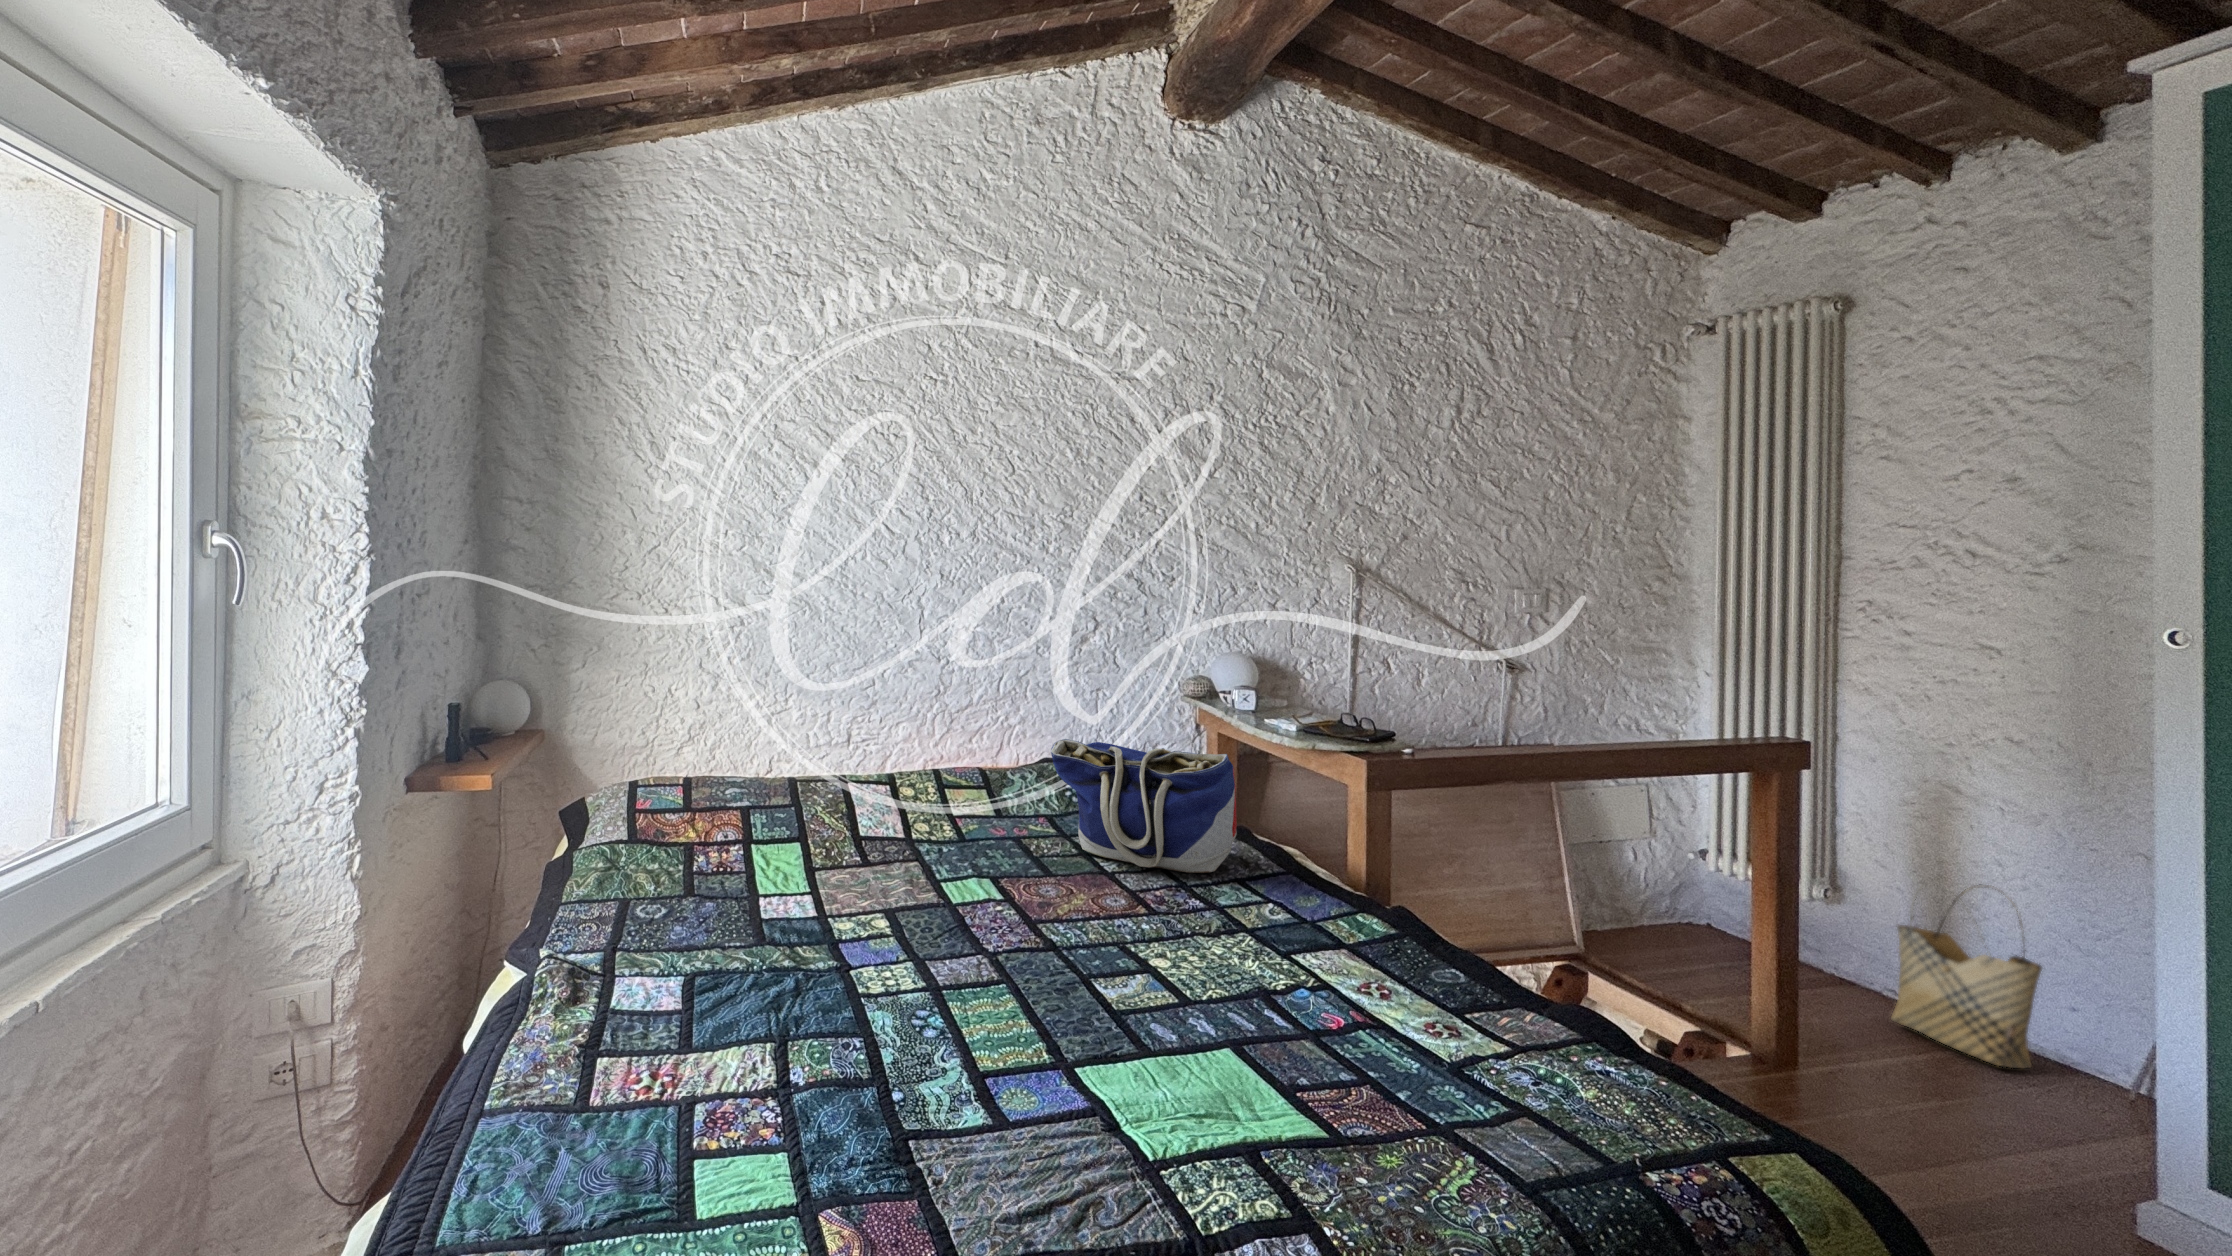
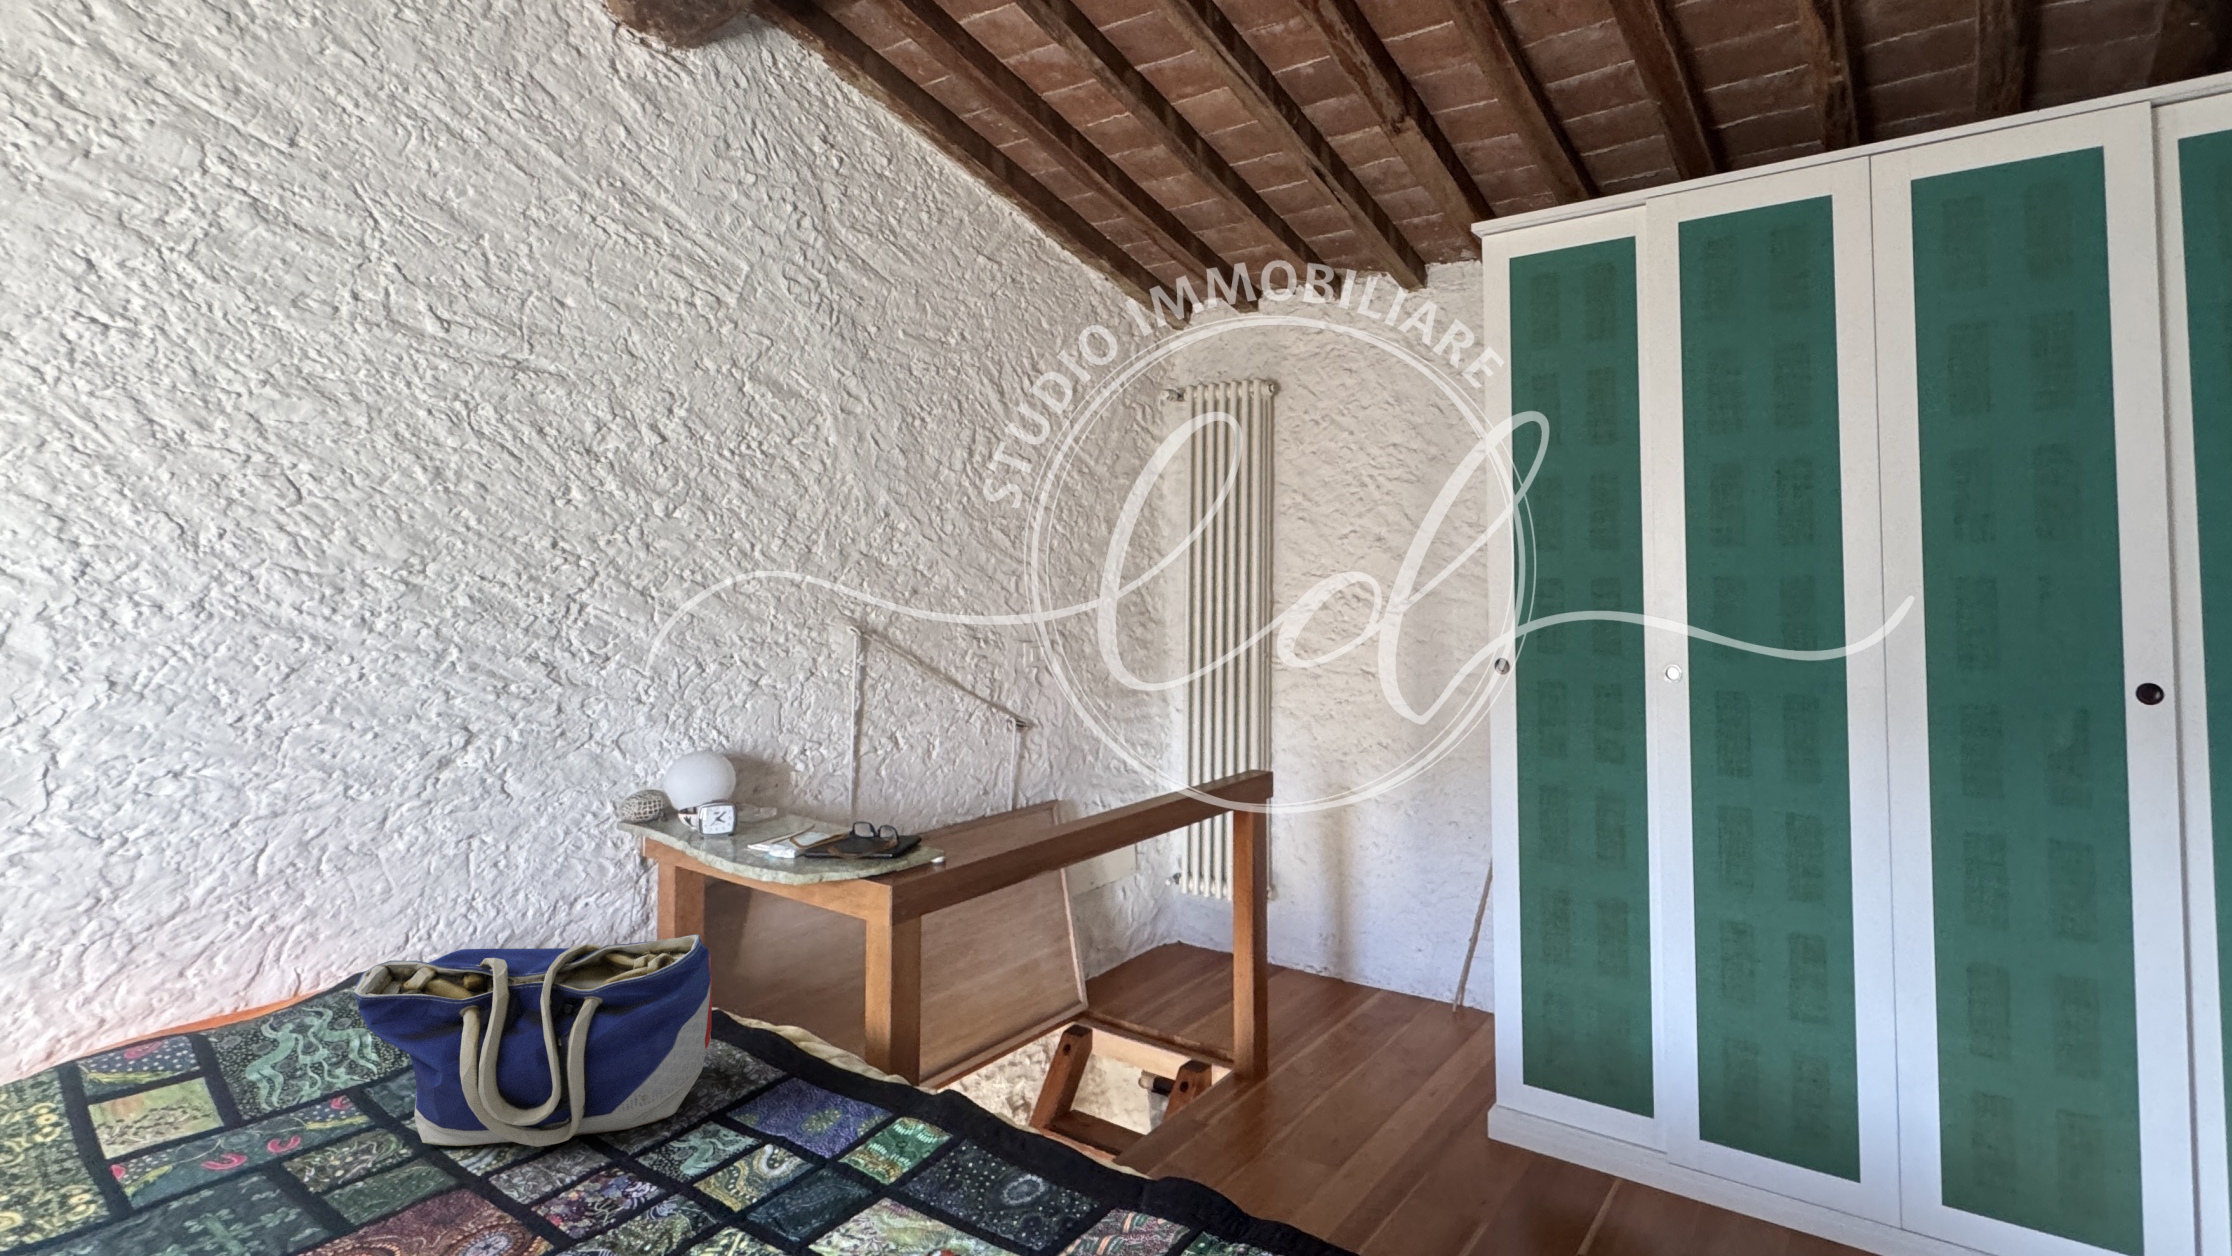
woven basket: present [1892,885,2042,1068] -> none [1320,869,1415,1021]

